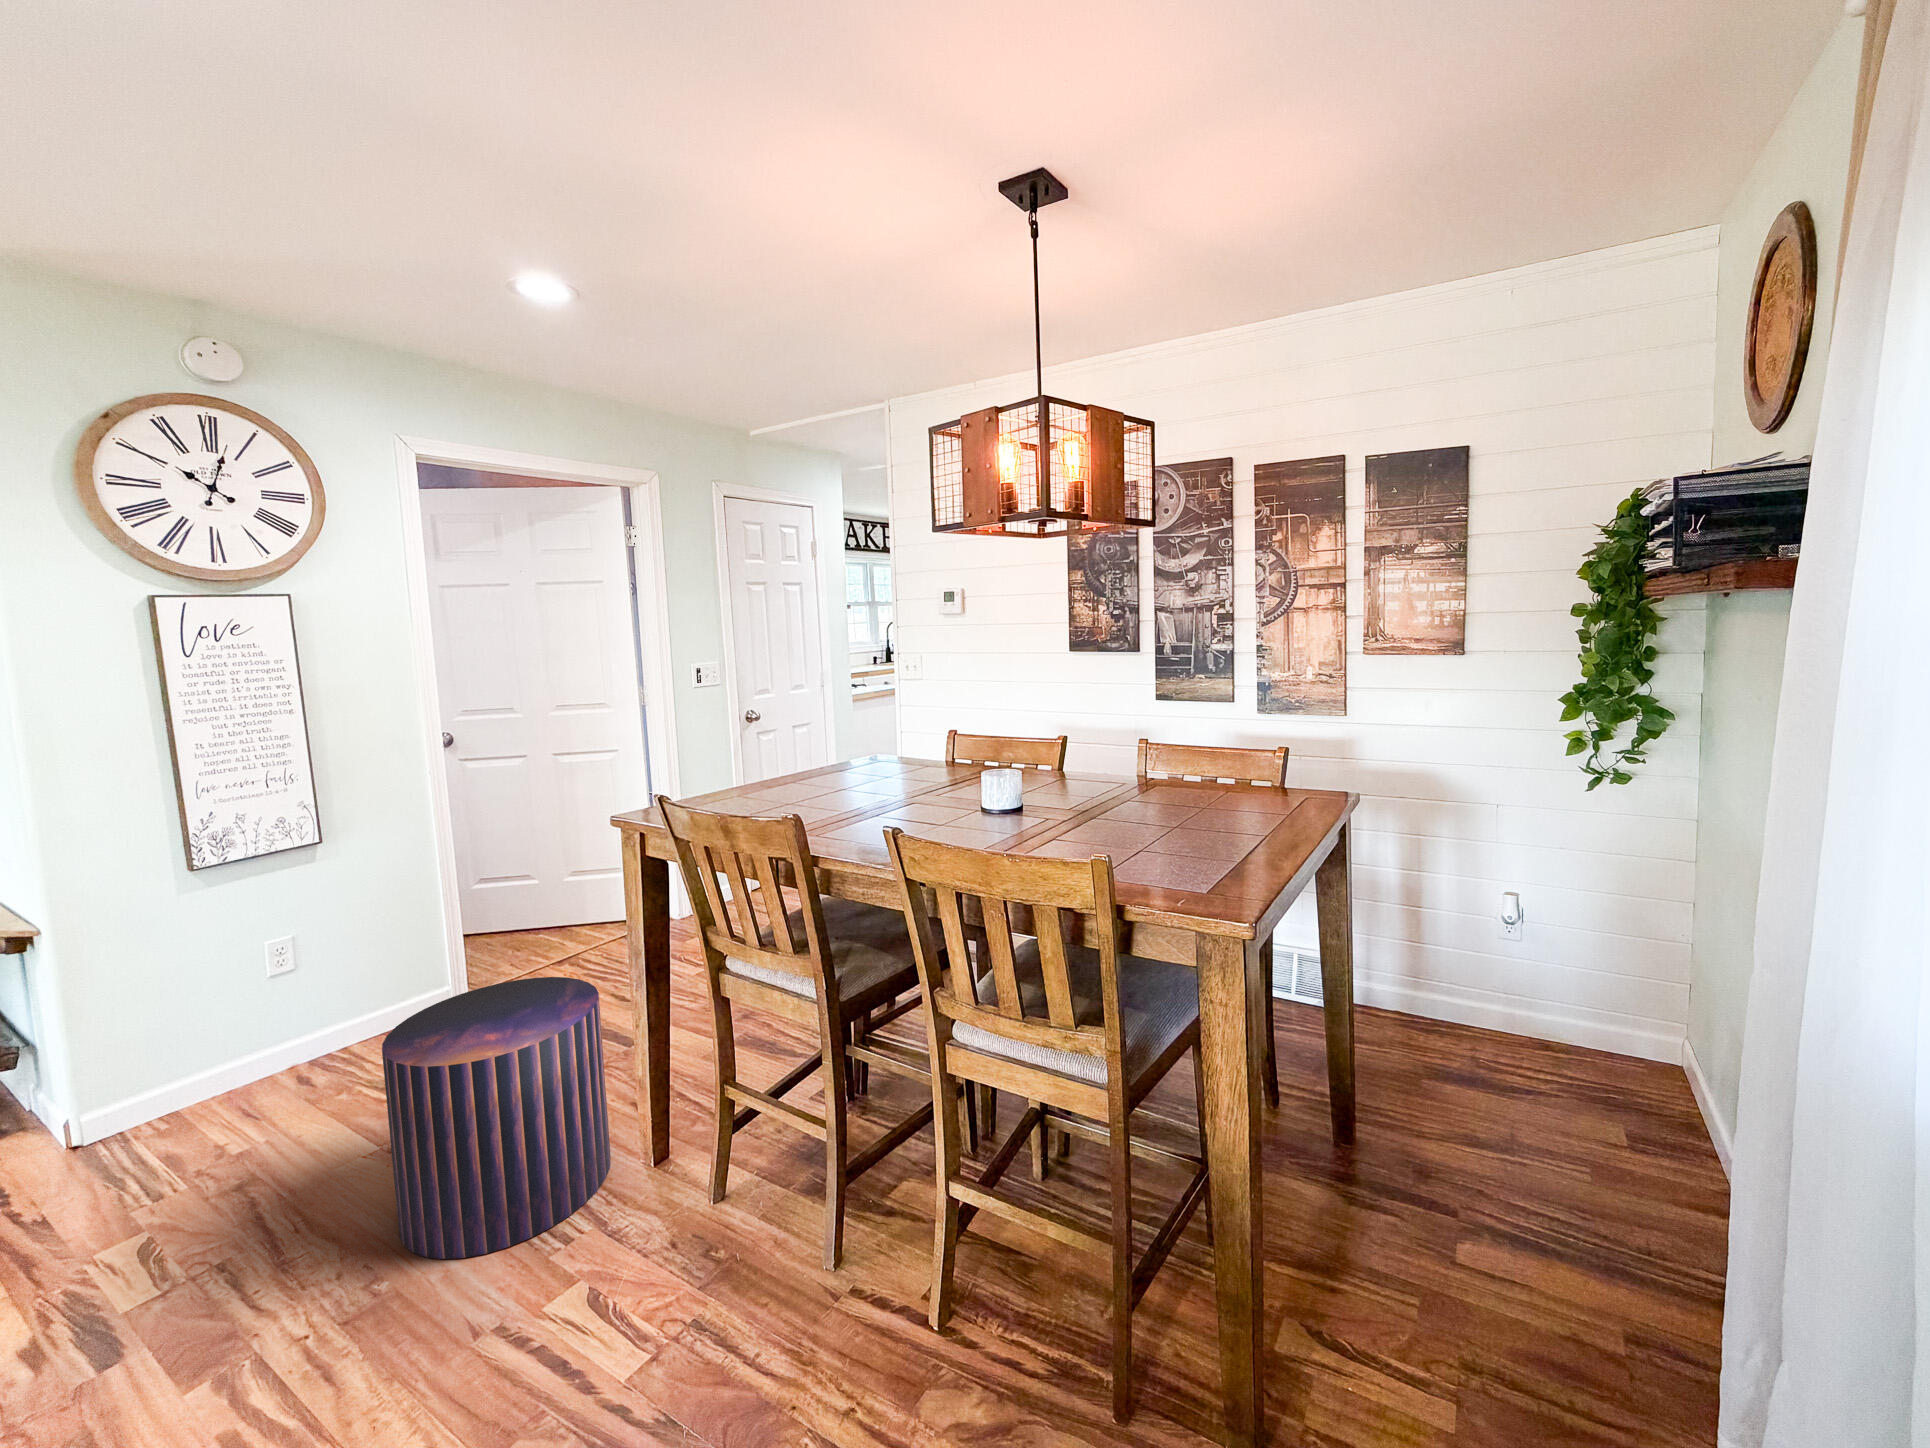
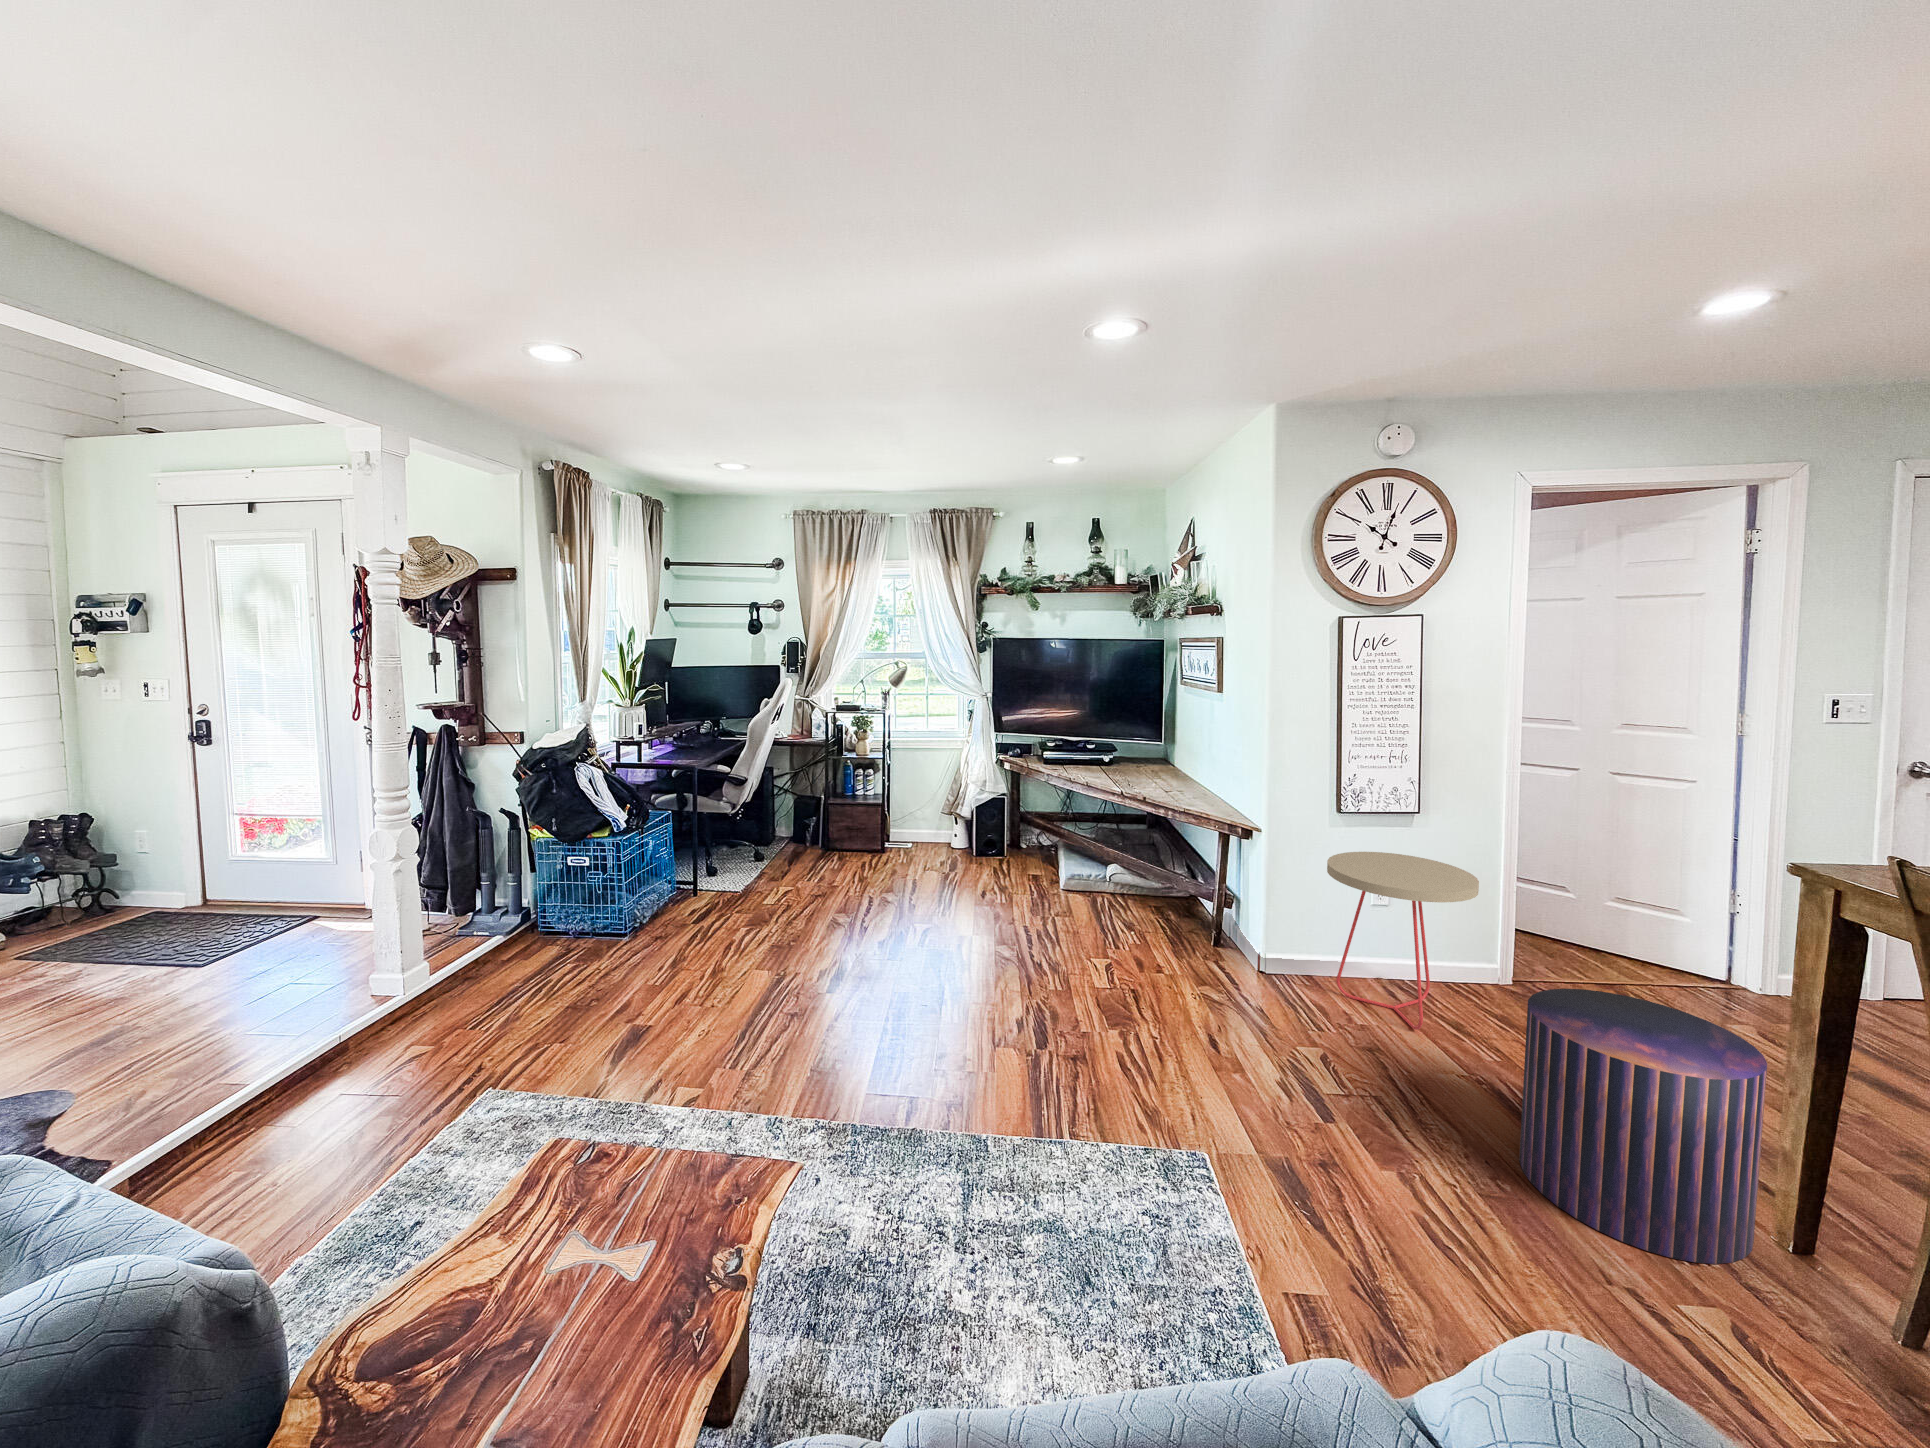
side table: none [161,896,386,1118] -> present [1327,852,1479,1030]

